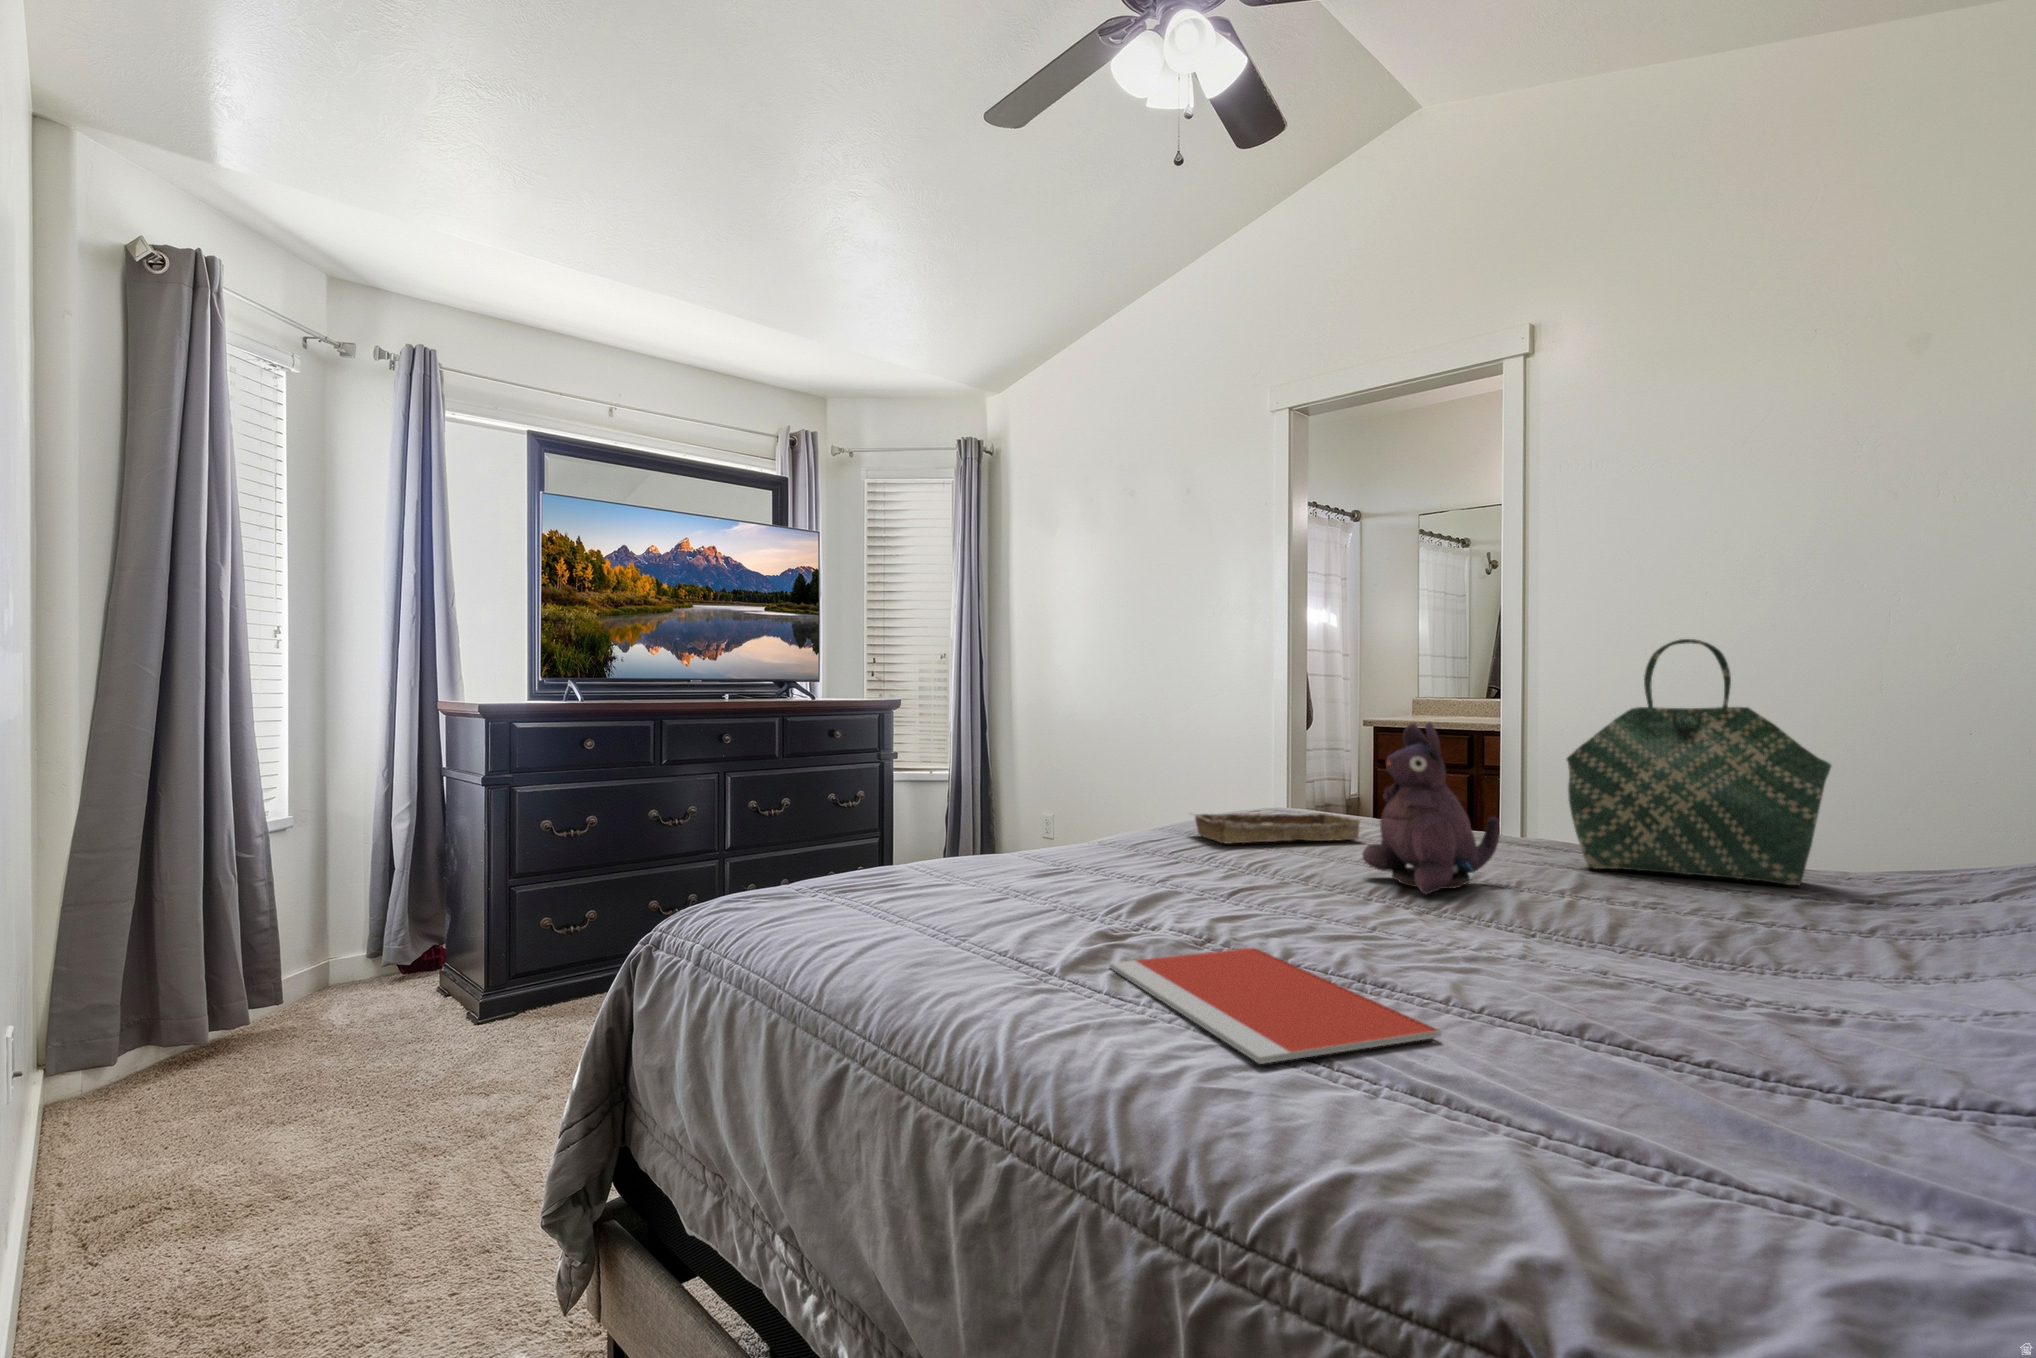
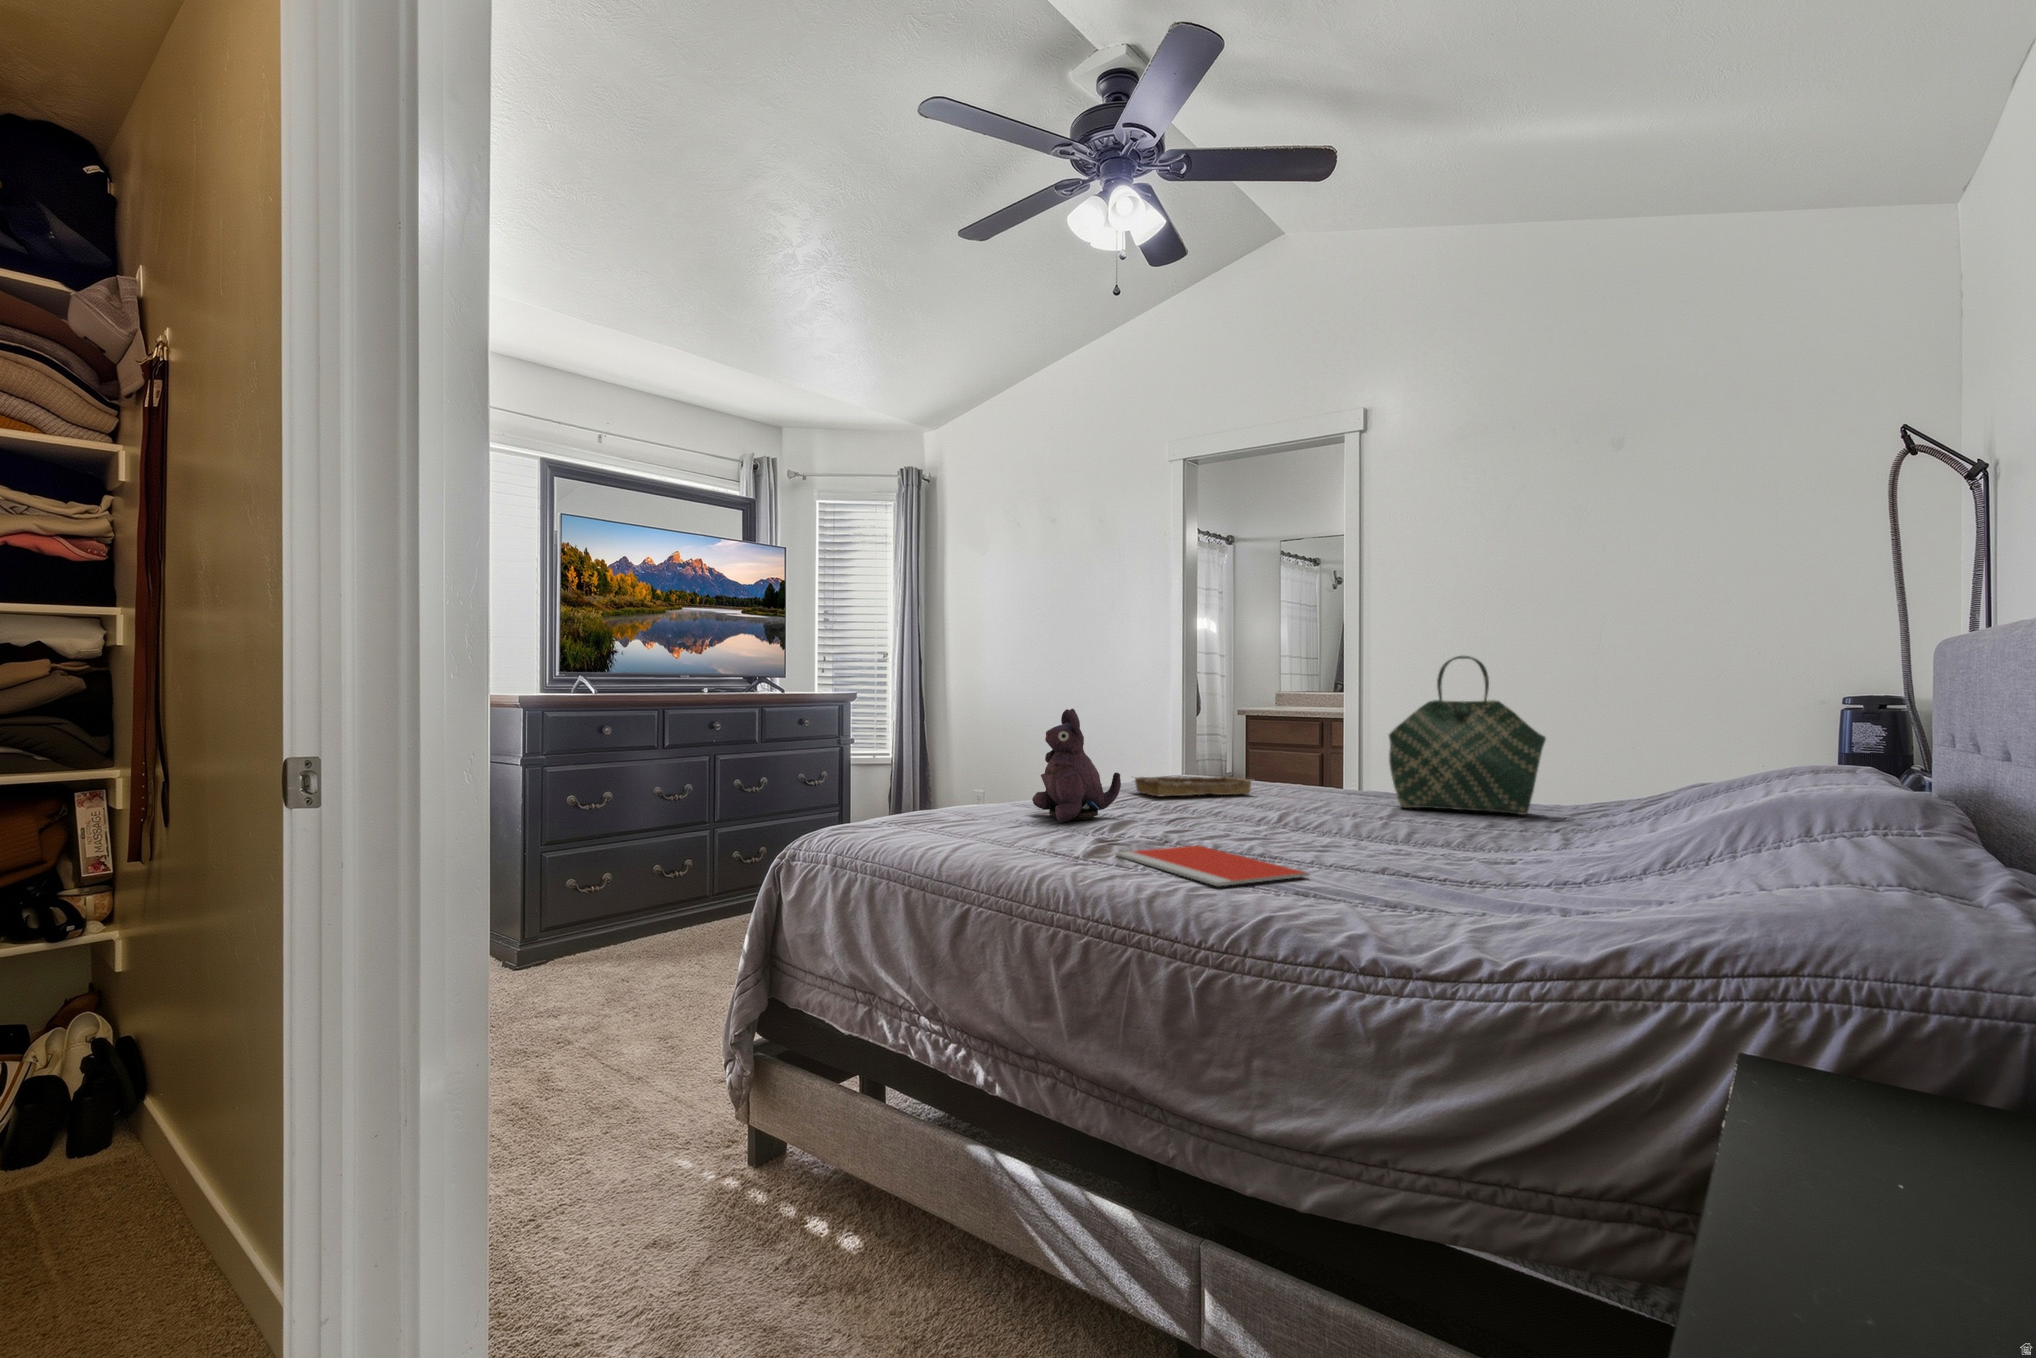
plush toy: present [1362,723,1500,894] -> present [1032,709,1121,822]

